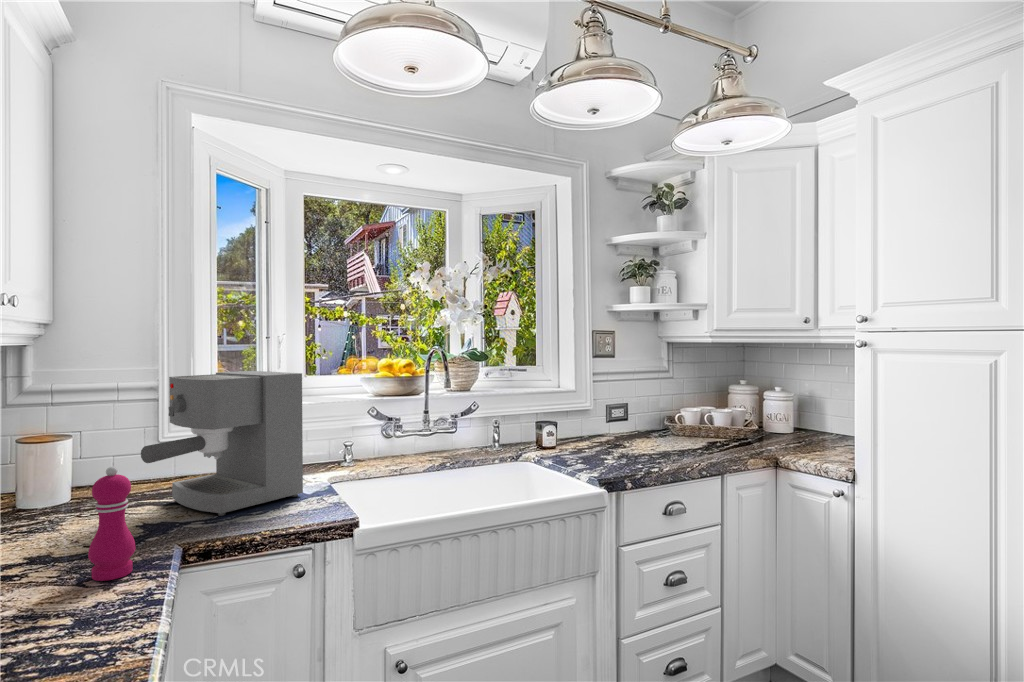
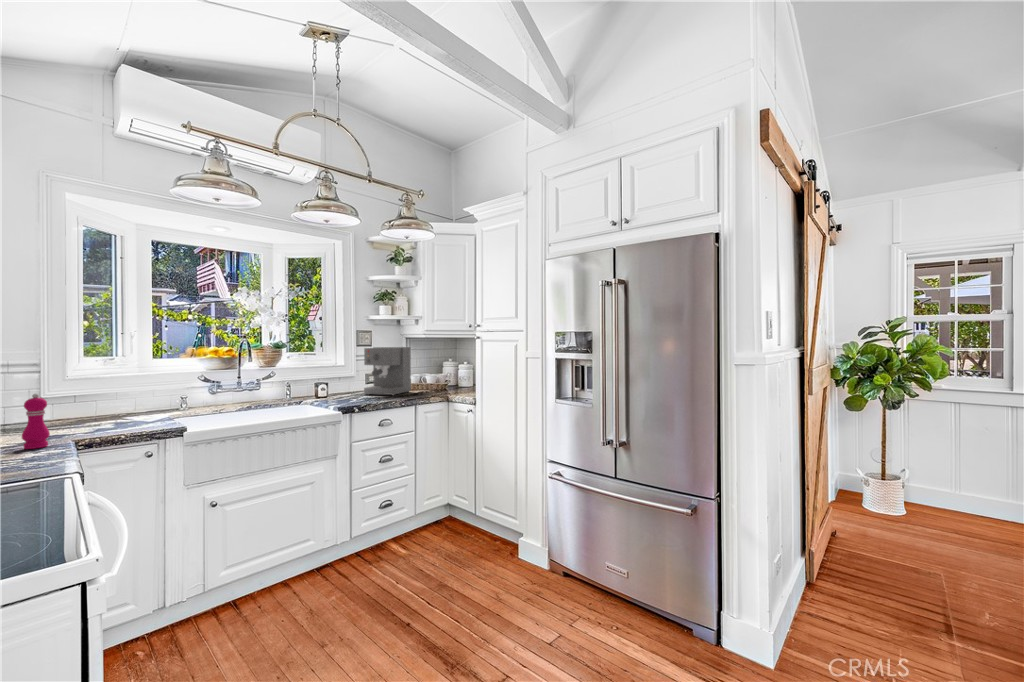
coffee maker: present [141,371,303,516] -> present [364,347,411,395]

